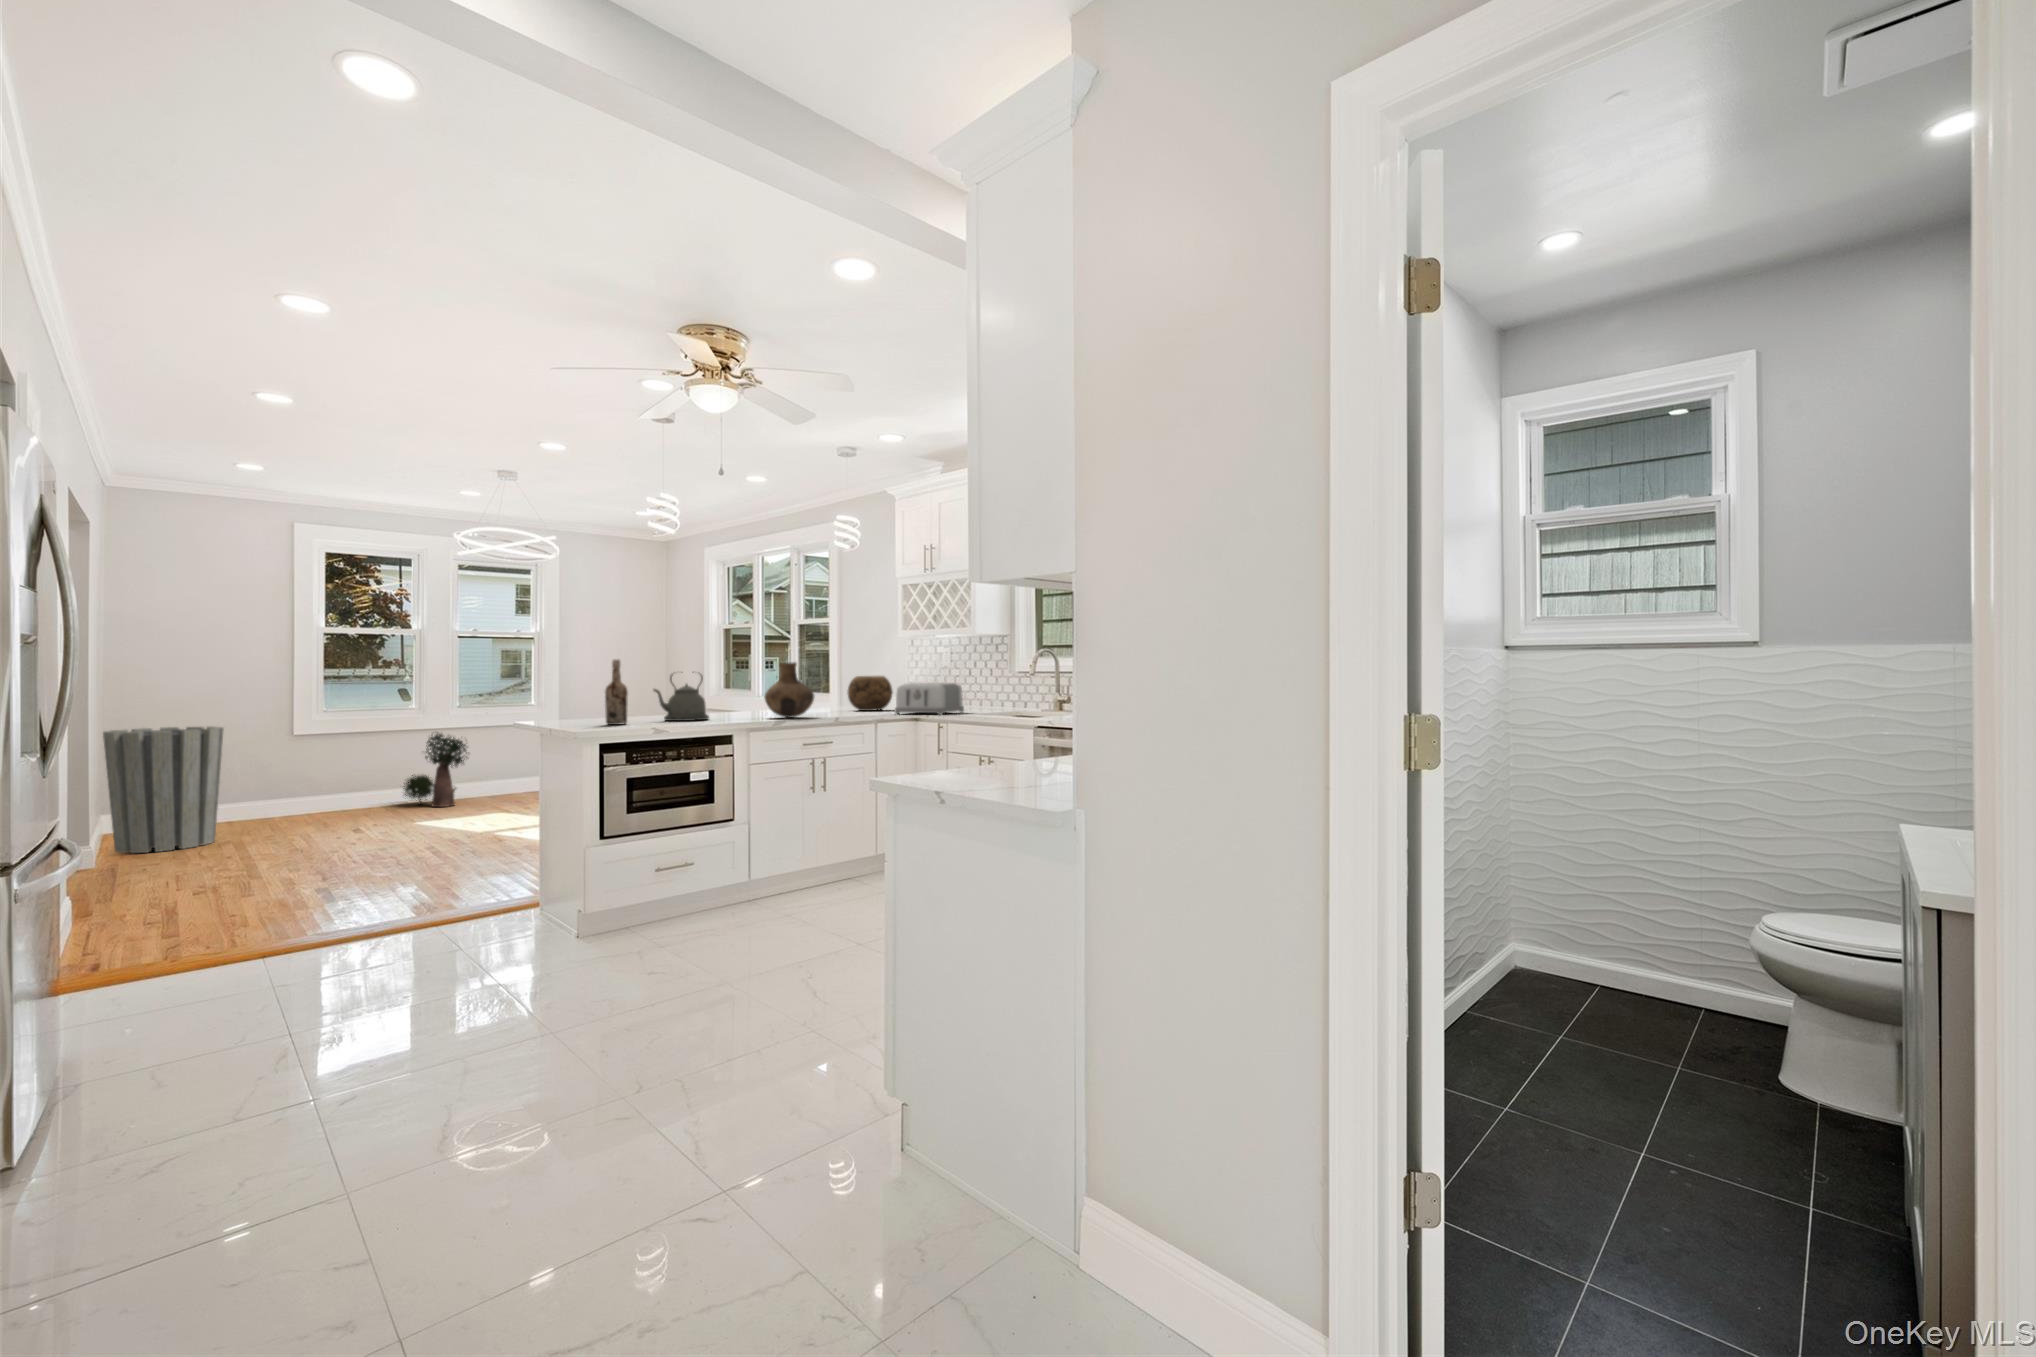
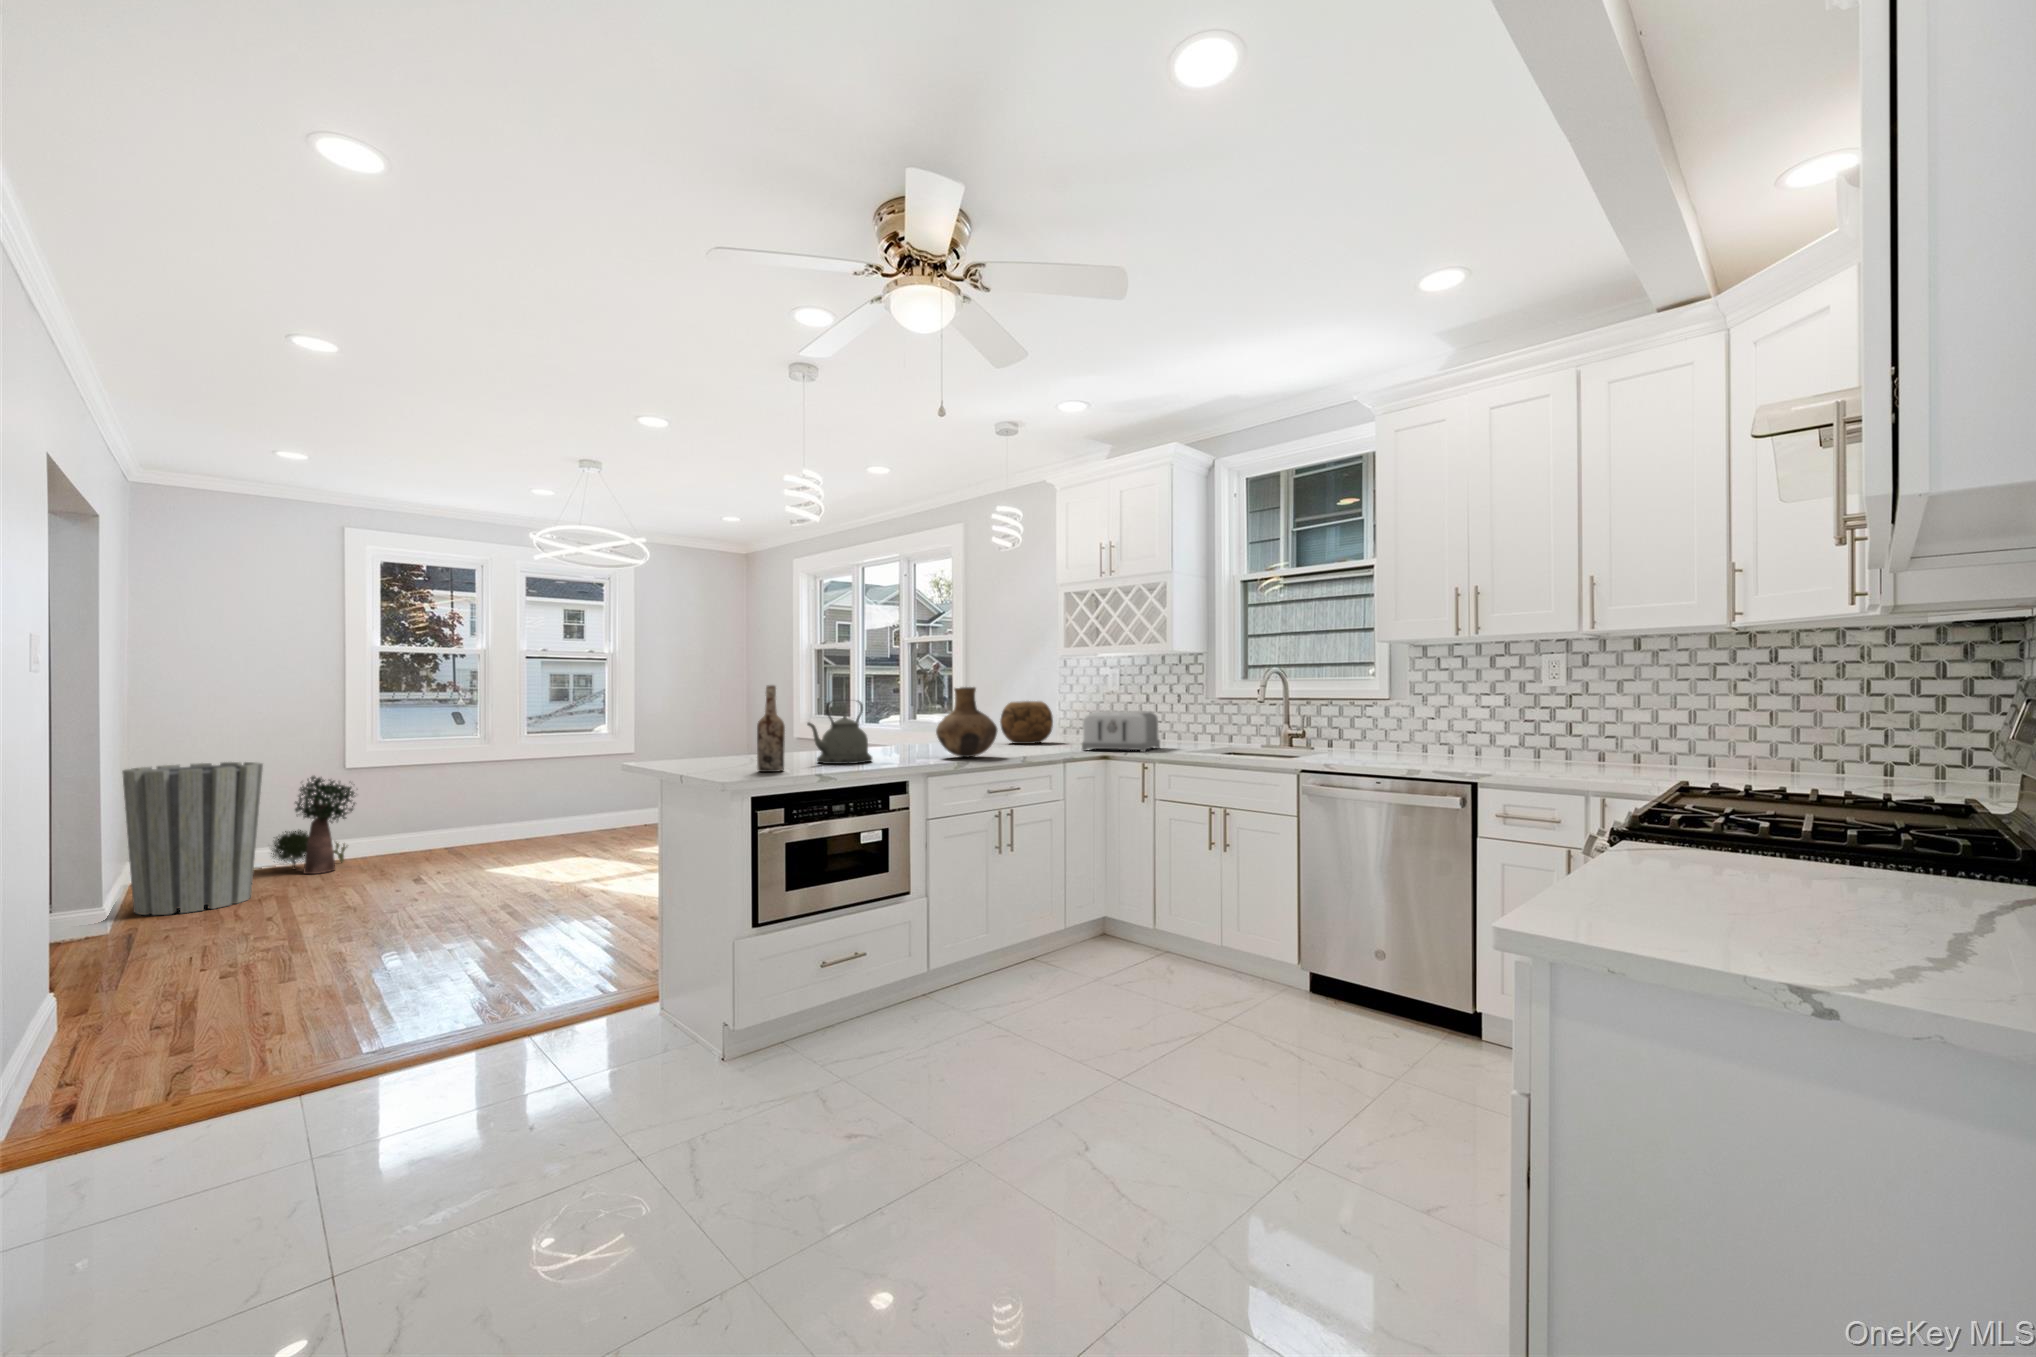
potted plant: present [403,732,468,807] -> present [271,776,355,874]

